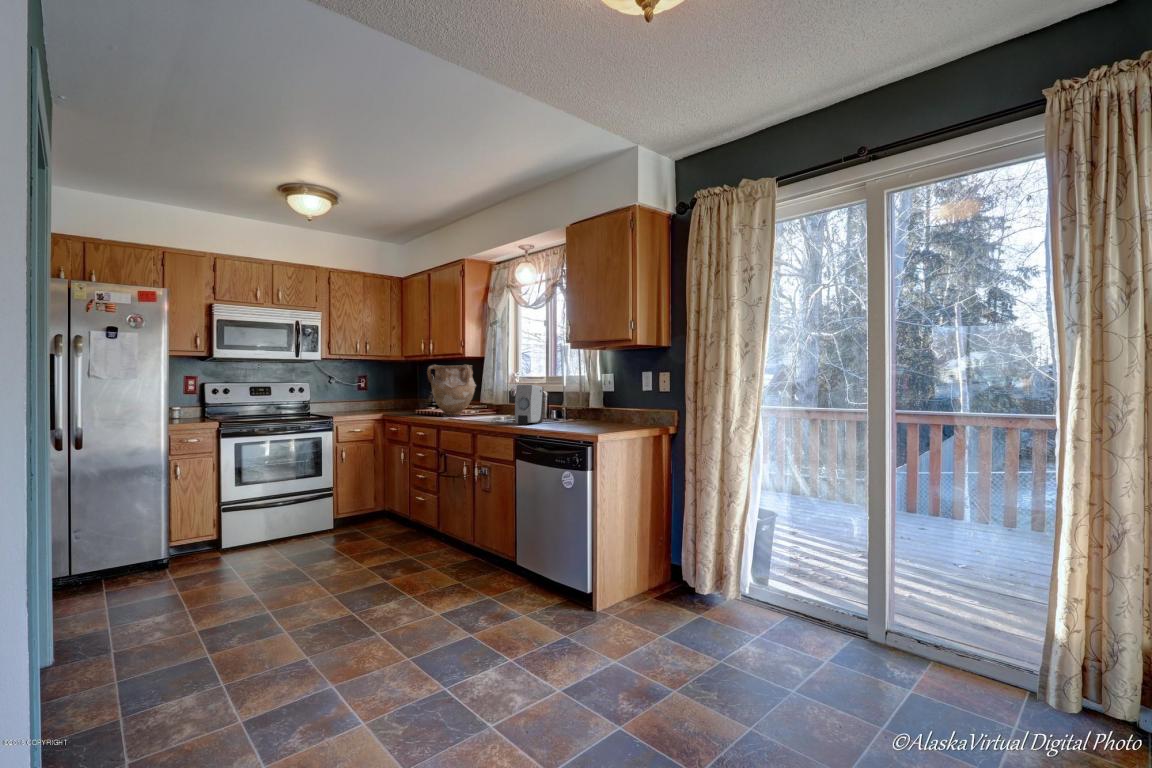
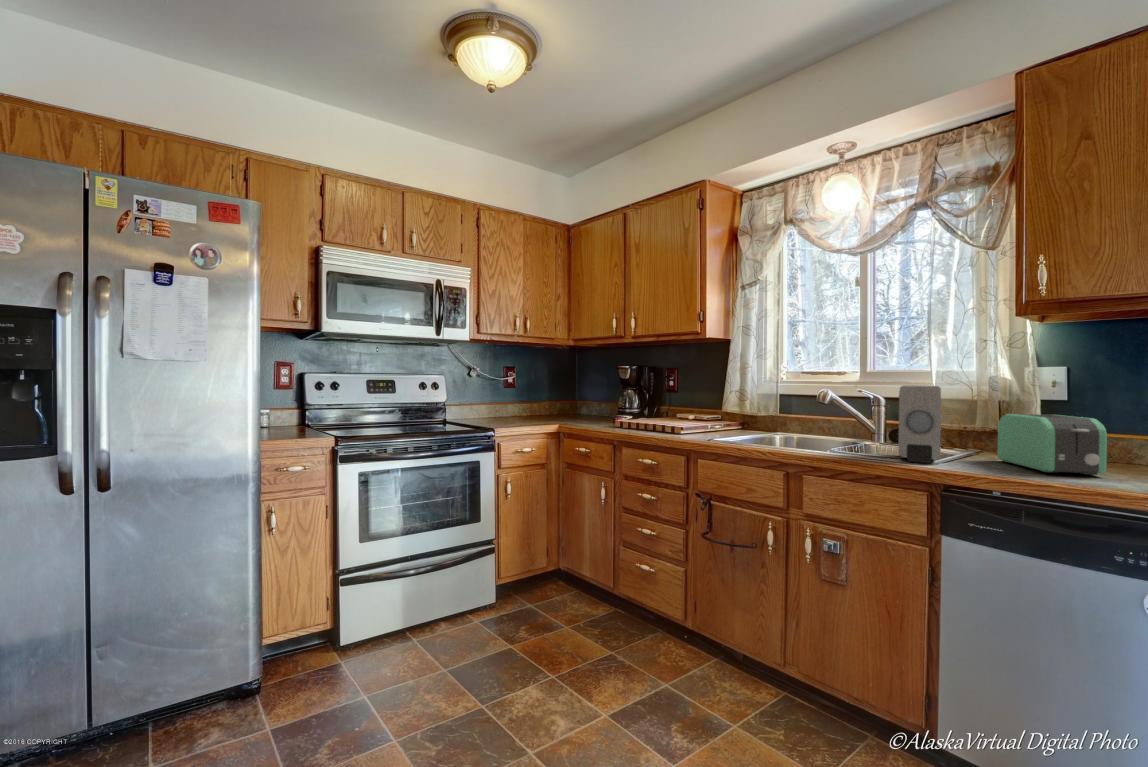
vase: present [428,365,476,415] -> none [649,349,726,431]
toaster: none [563,399,592,427] -> present [997,414,1107,475]

